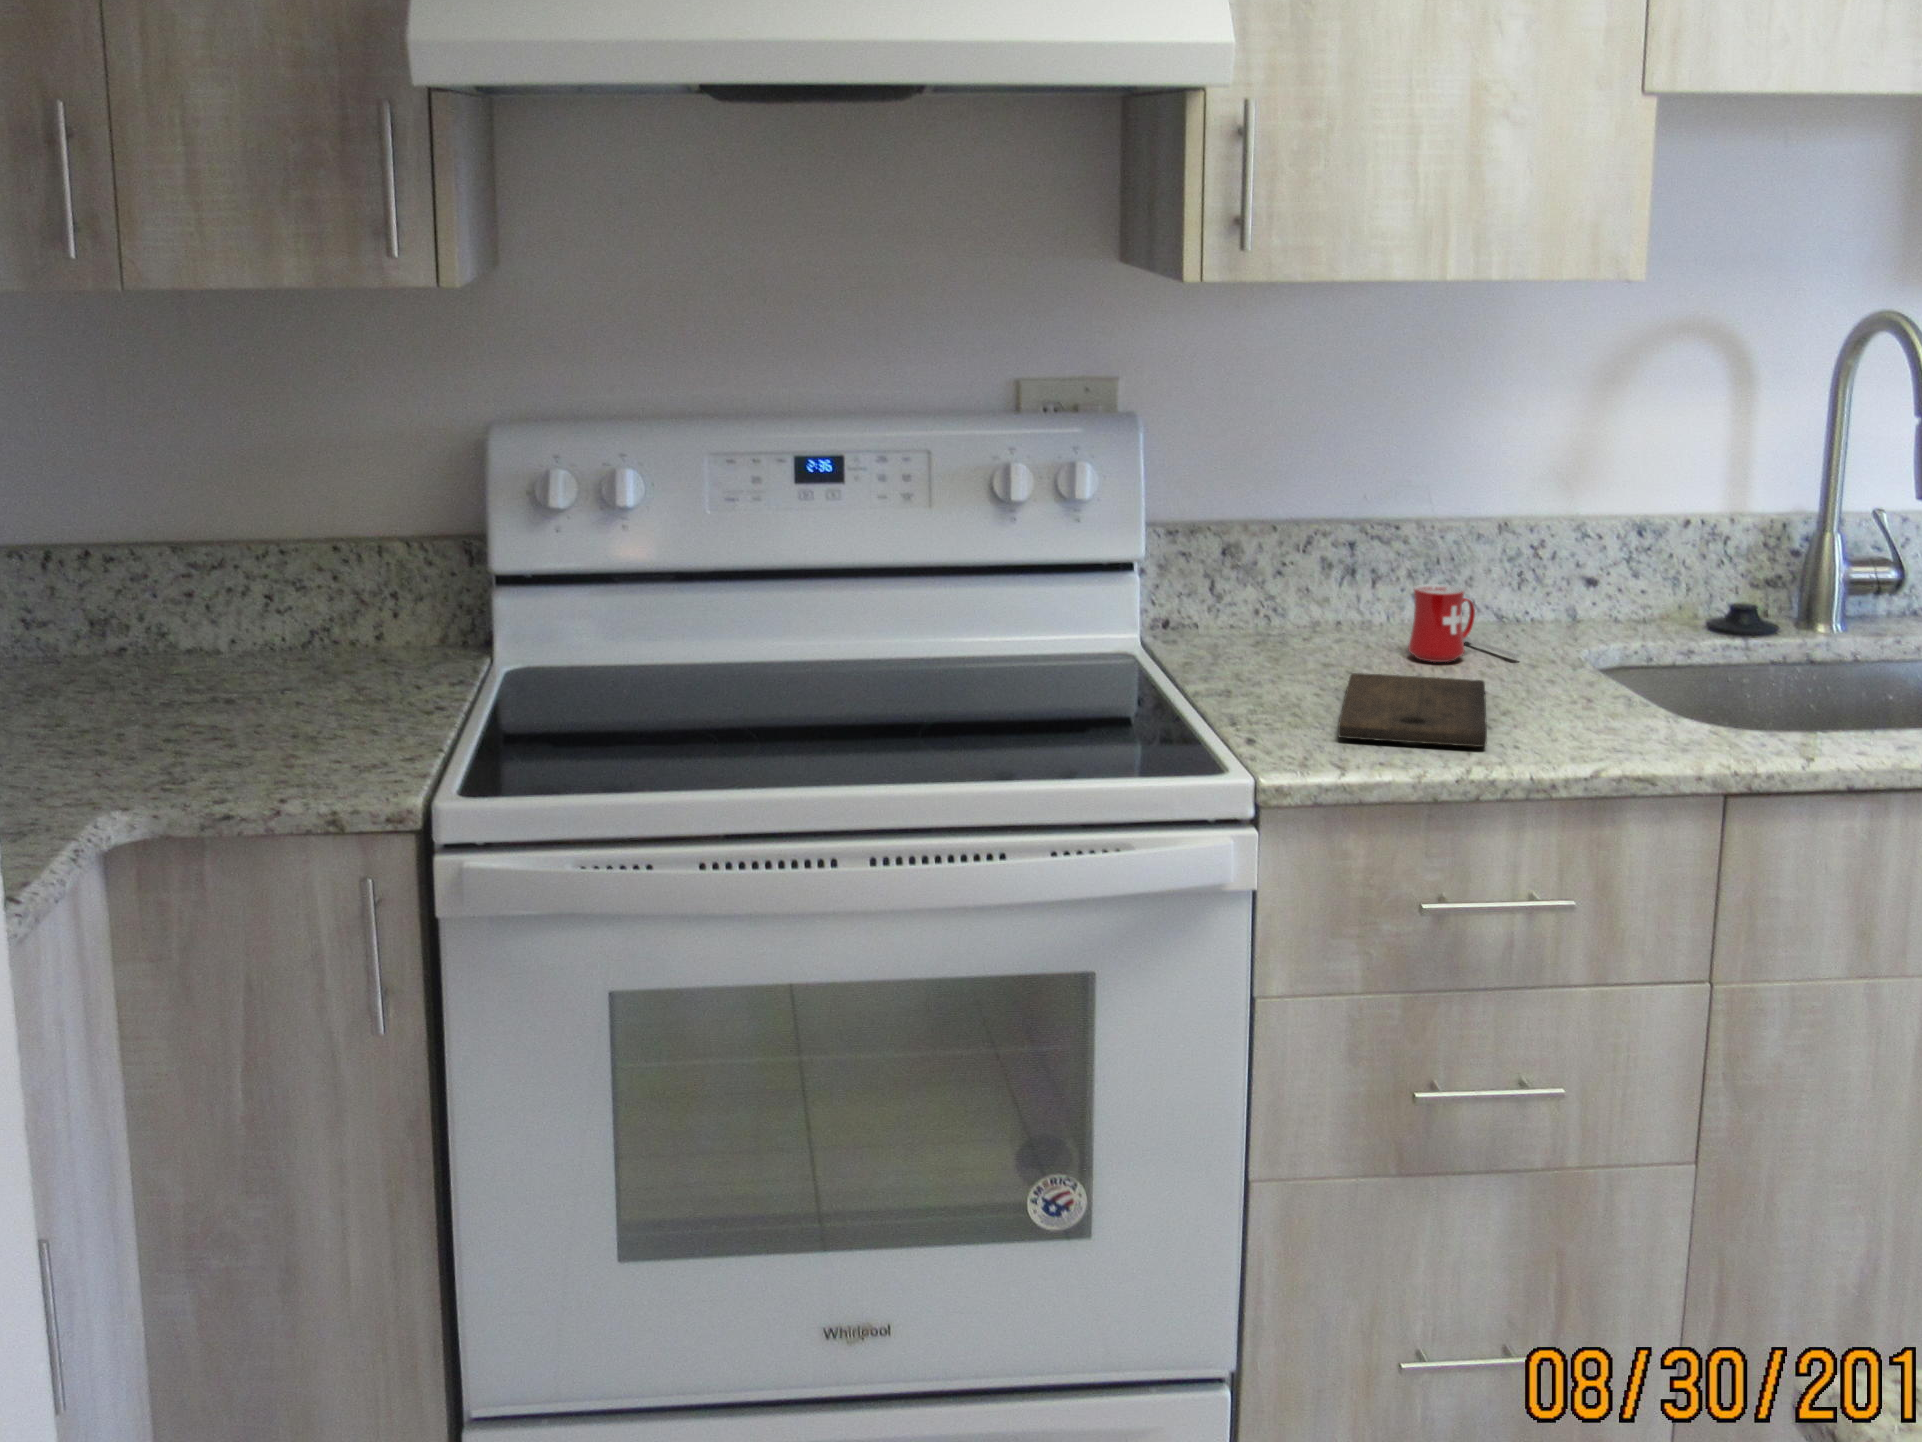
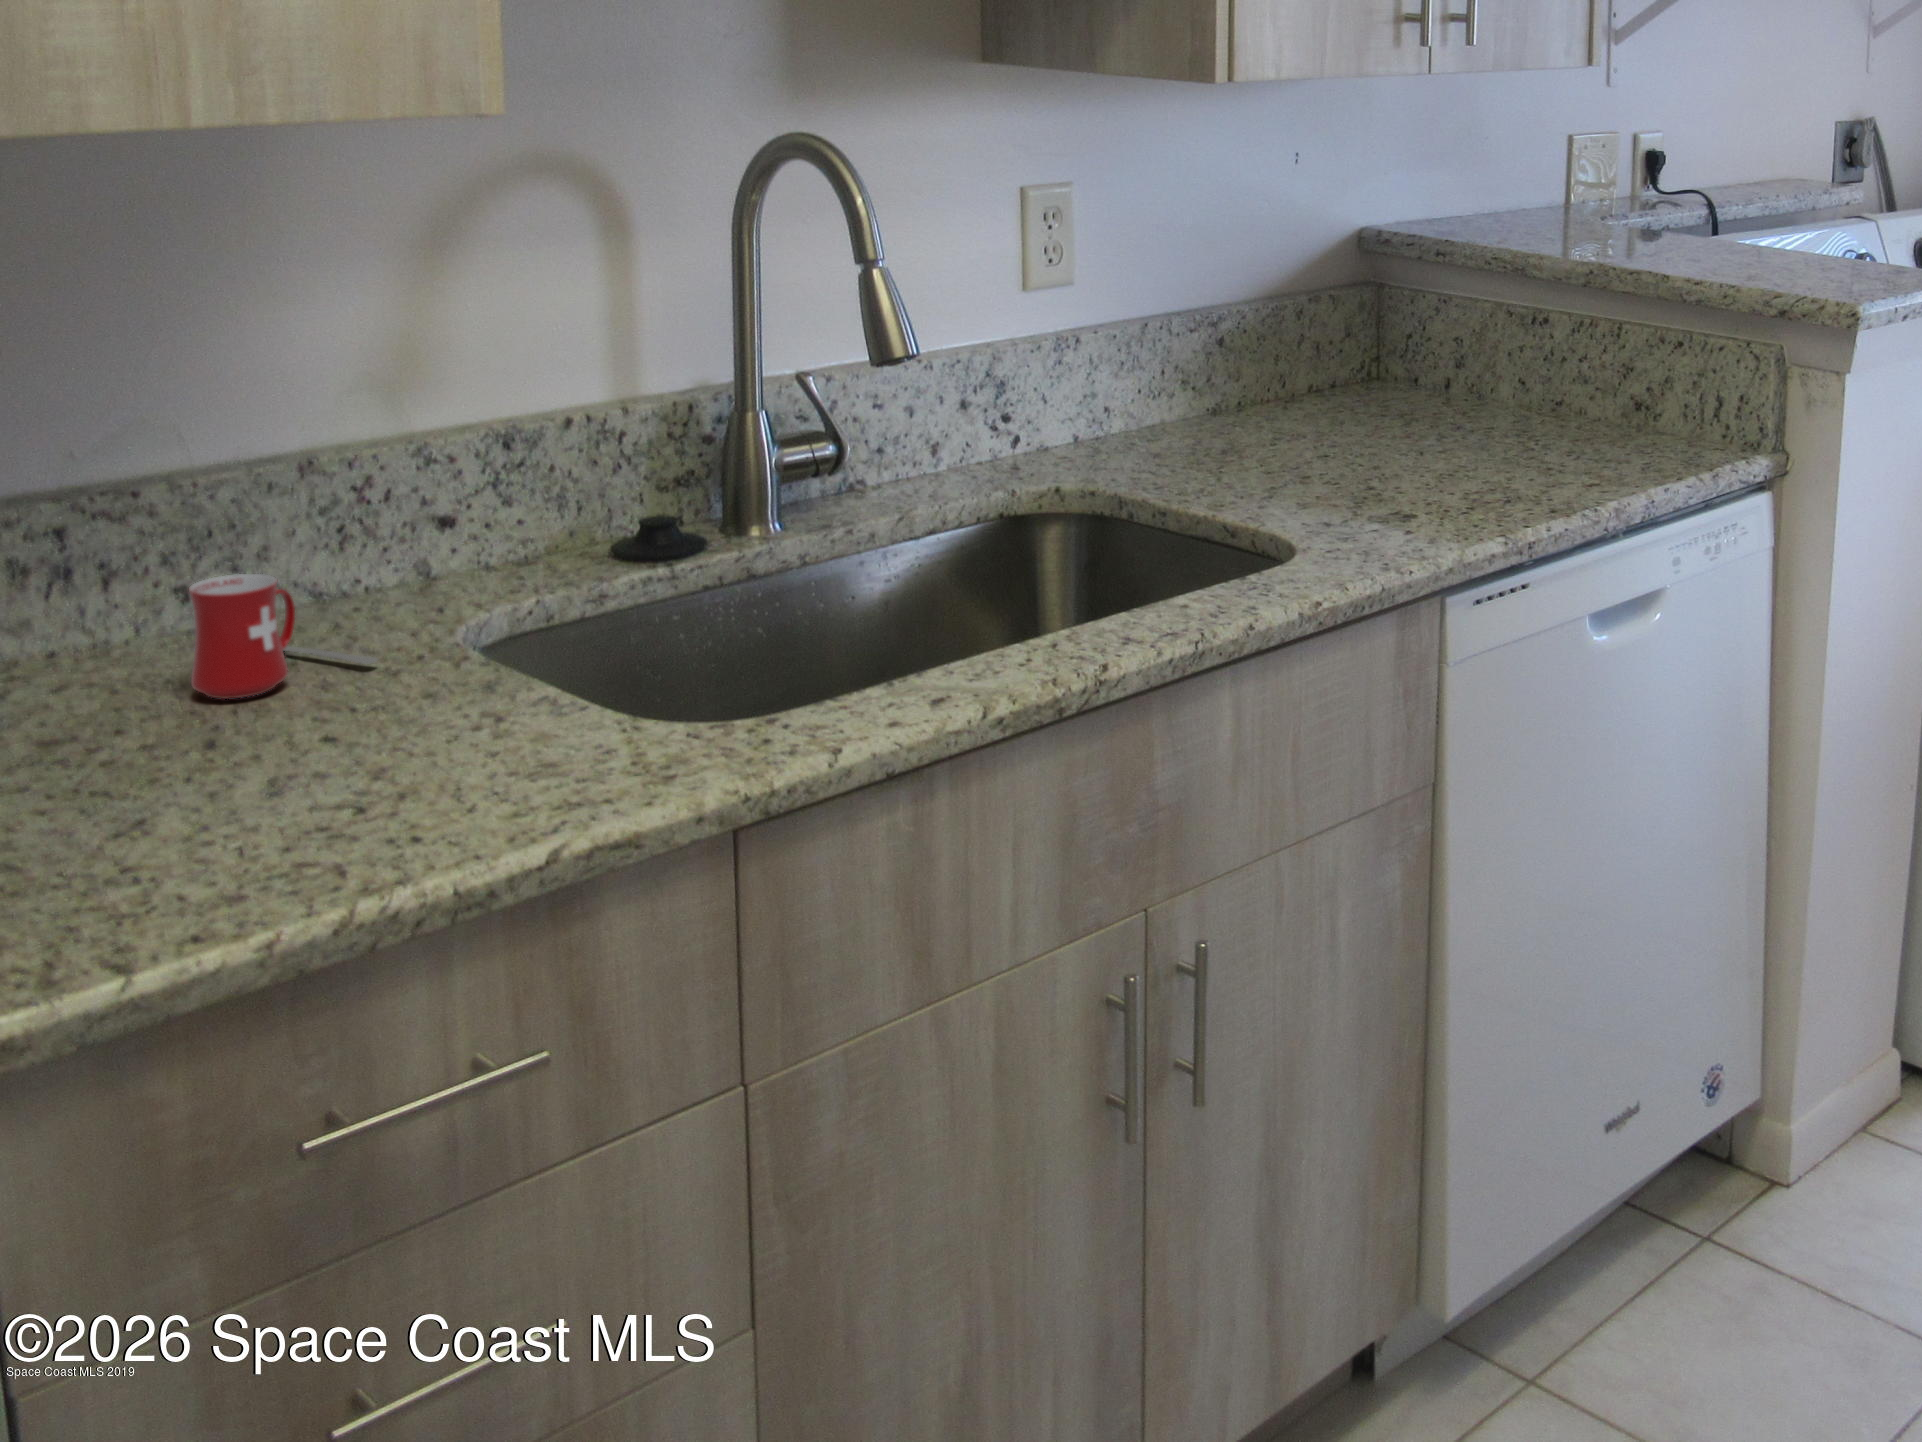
cutting board: present [1338,673,1487,747] -> none [112,720,397,889]

